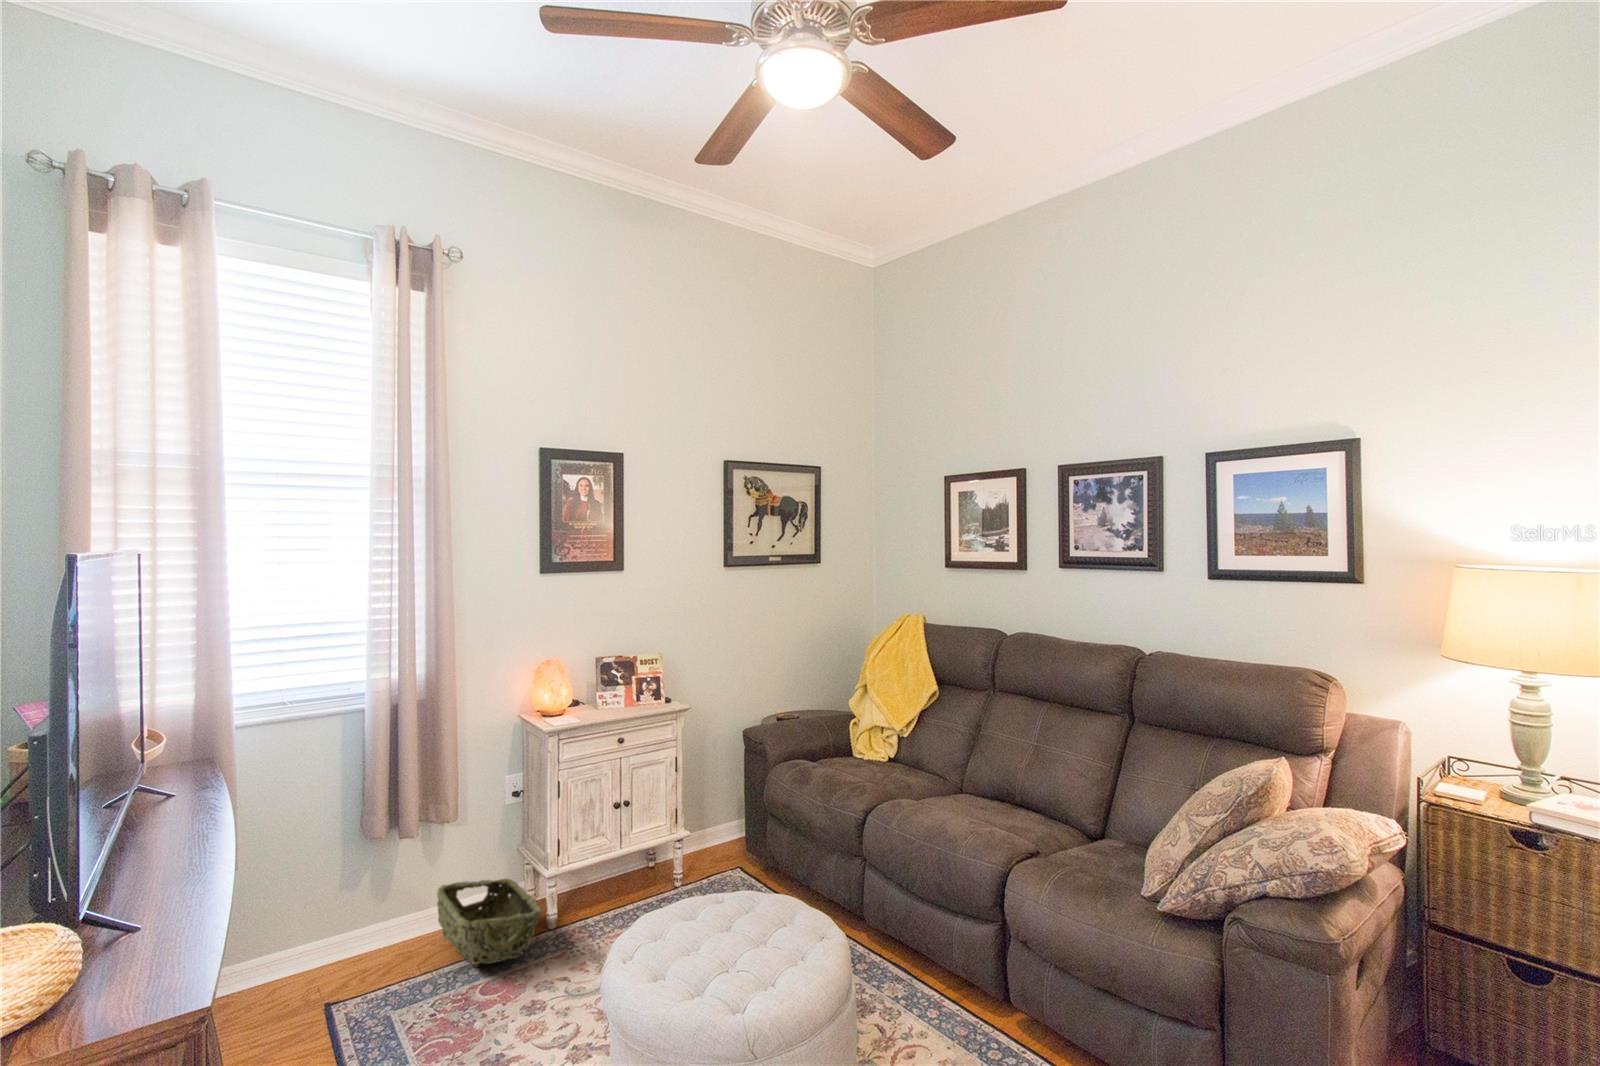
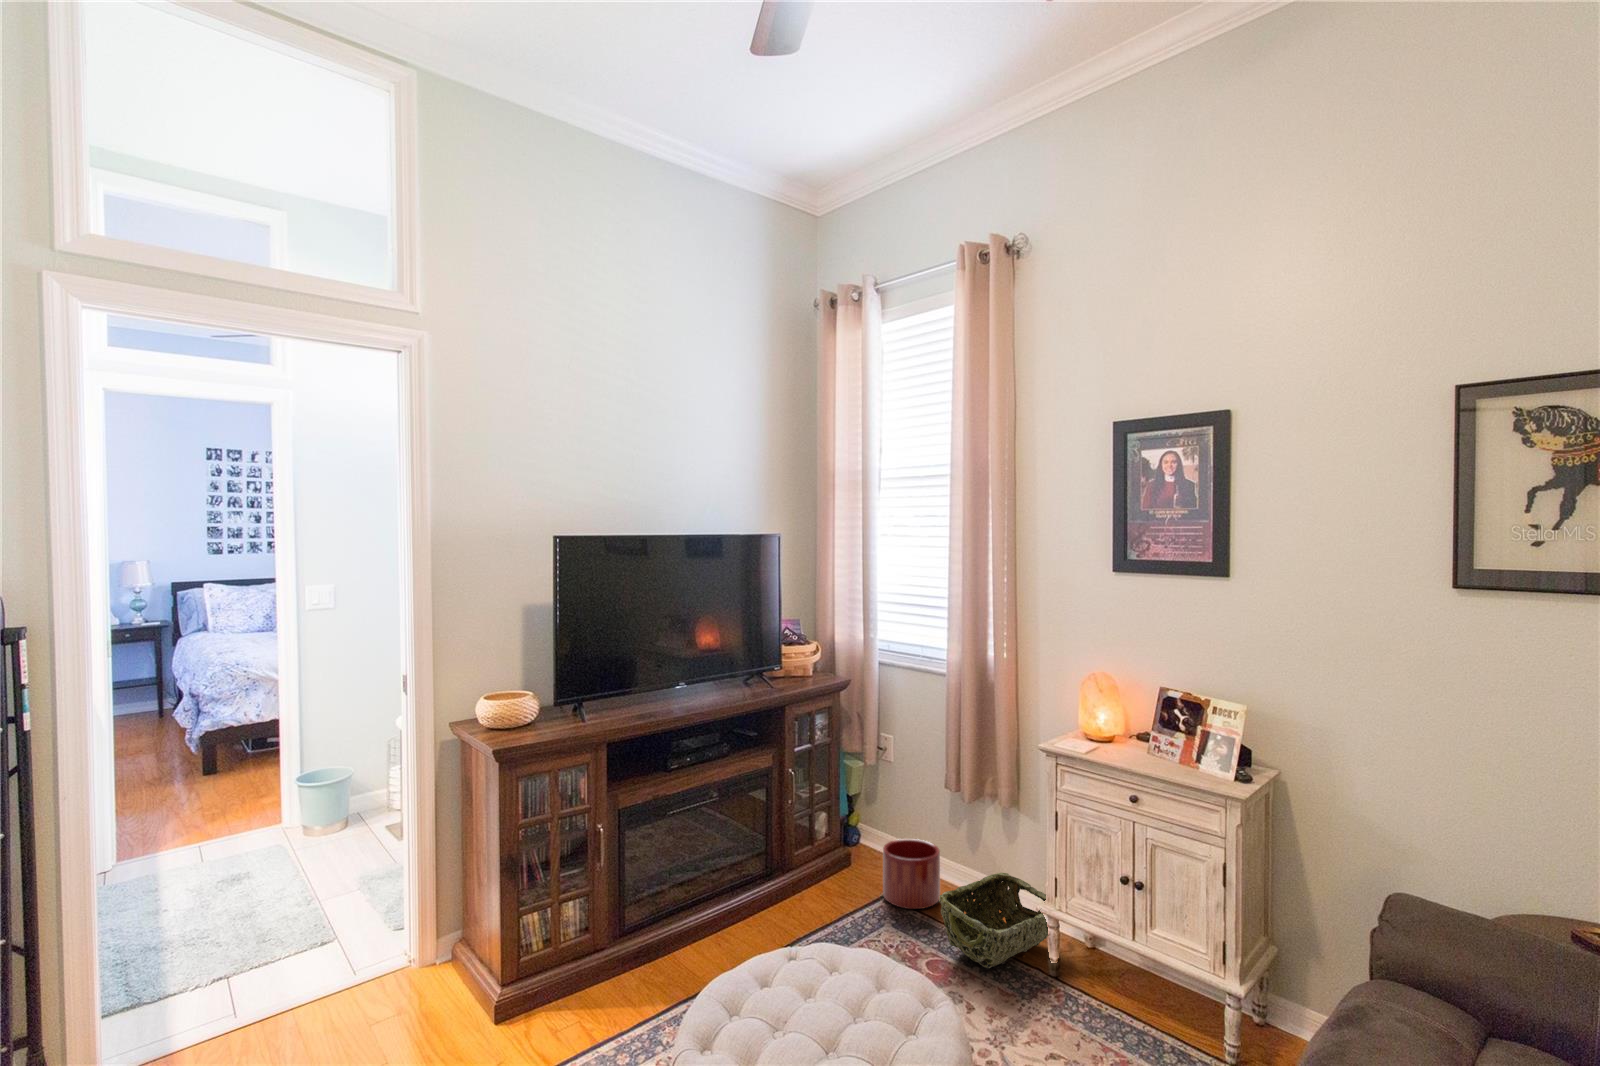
planter: none [287,910,368,1006] -> present [883,839,940,909]

